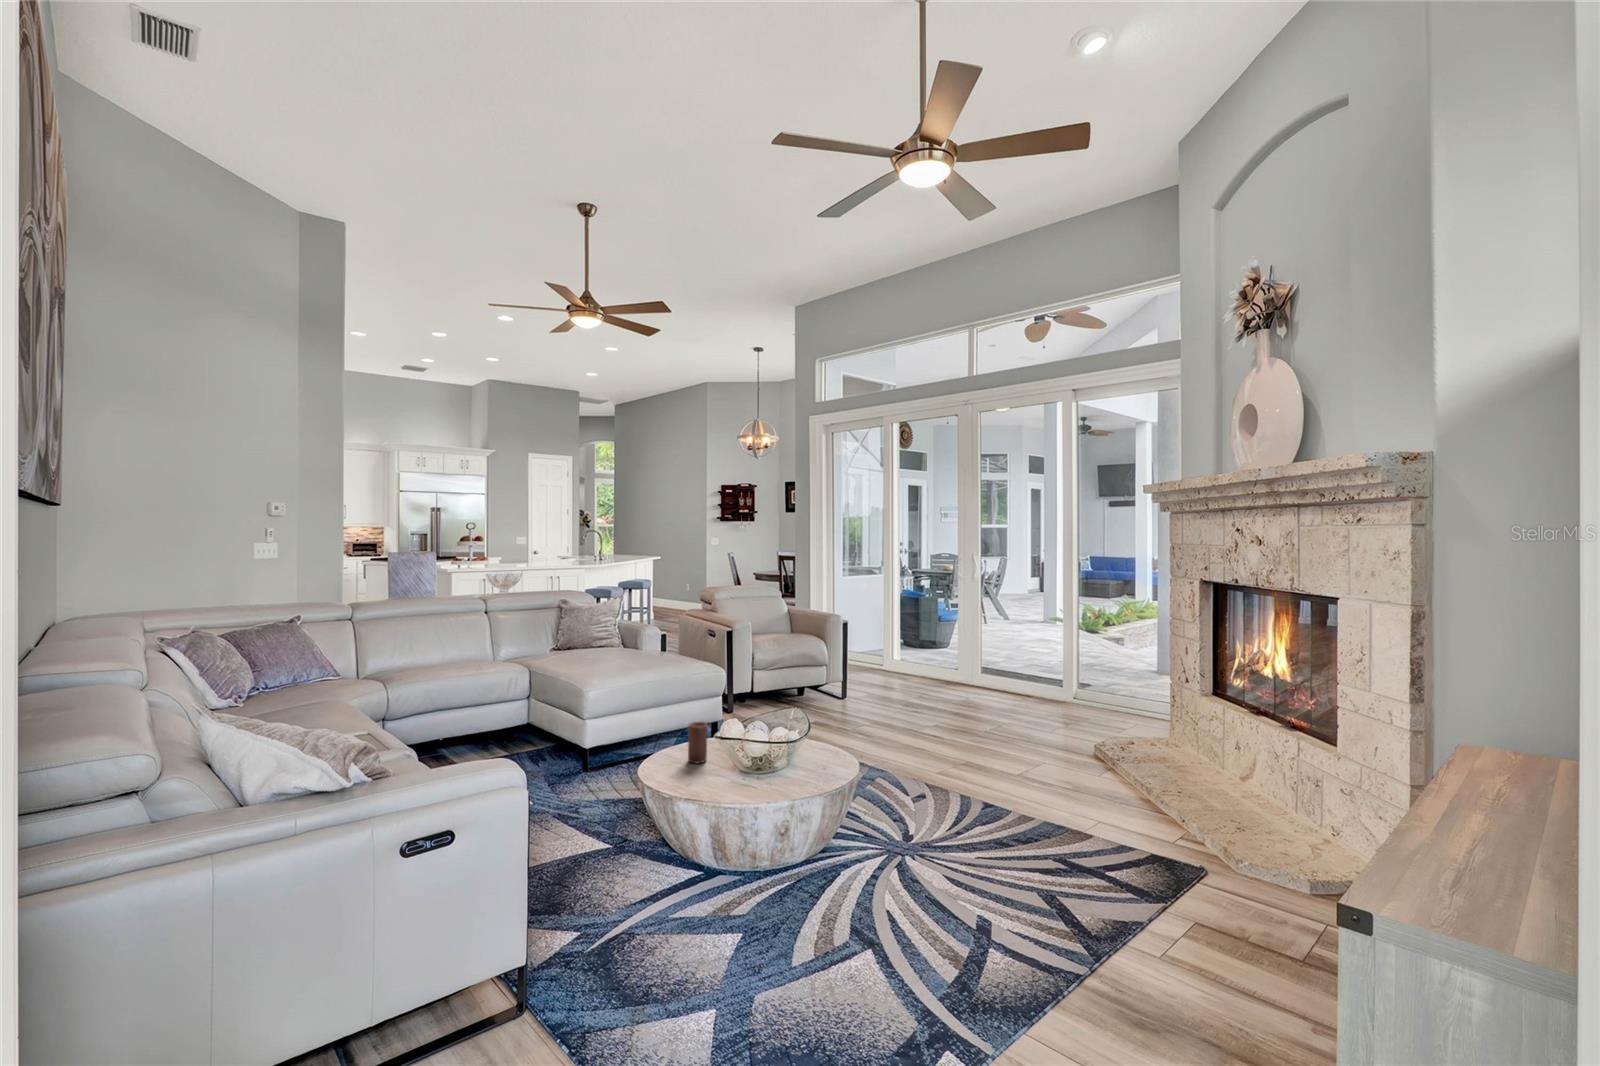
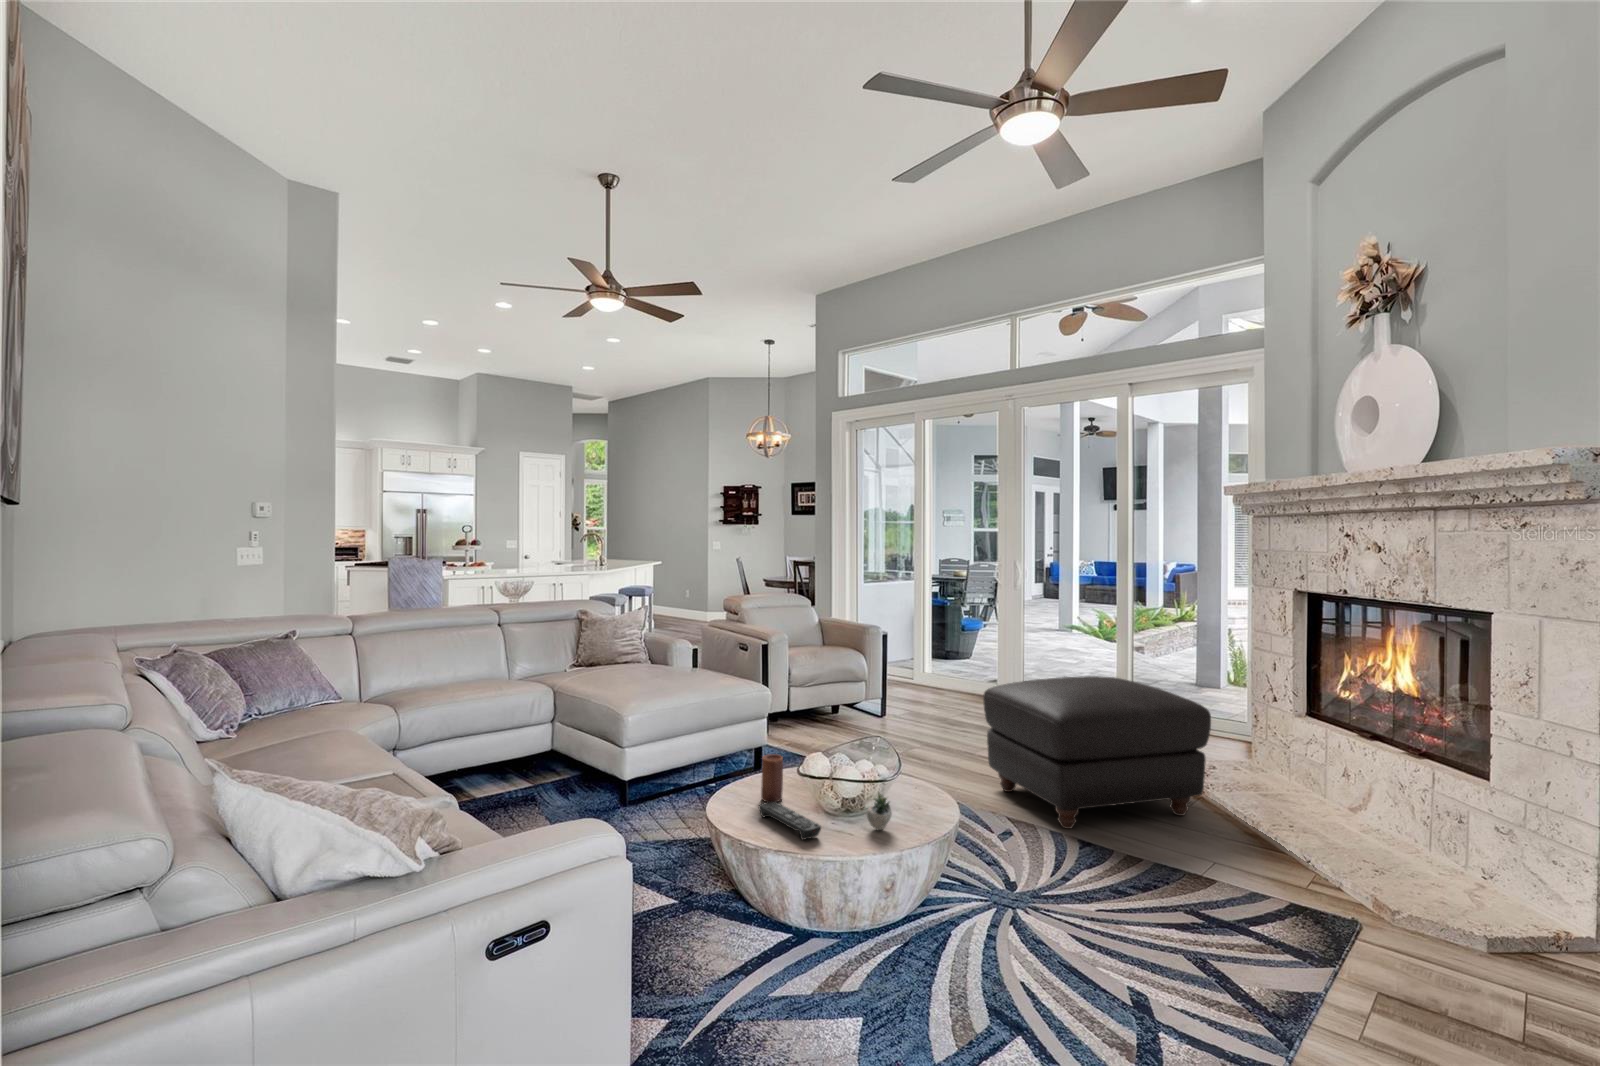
ottoman: none [916,661,1114,795] -> present [983,676,1211,829]
succulent plant: none [770,748,814,785] -> present [867,793,892,830]
remote control: none [681,762,728,792] -> present [759,801,821,840]

